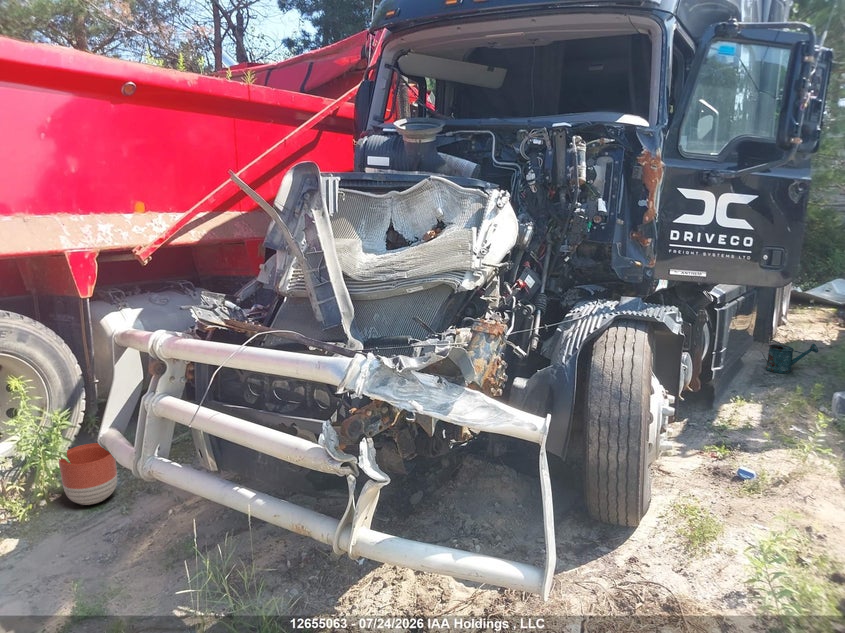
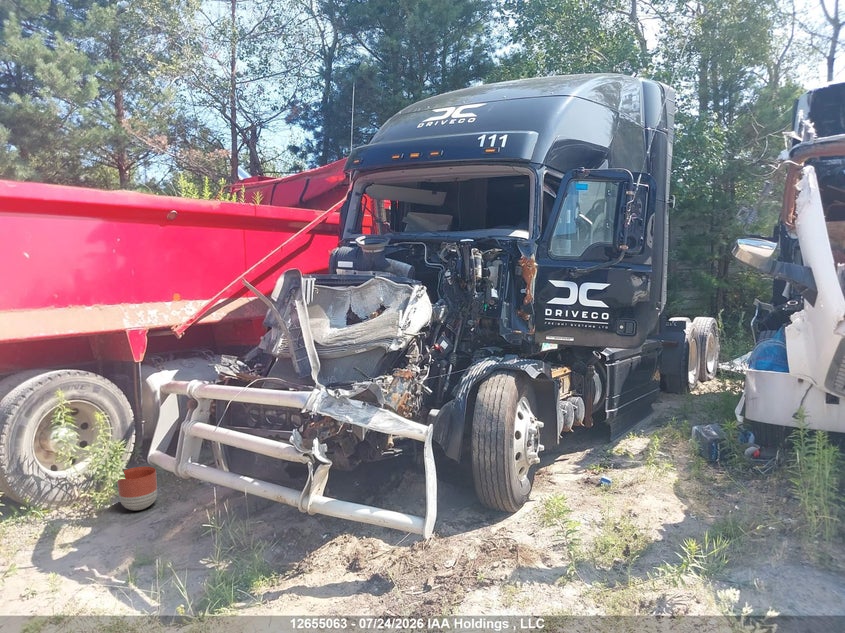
watering can: present [762,340,818,373] -> none [657,392,698,418]

